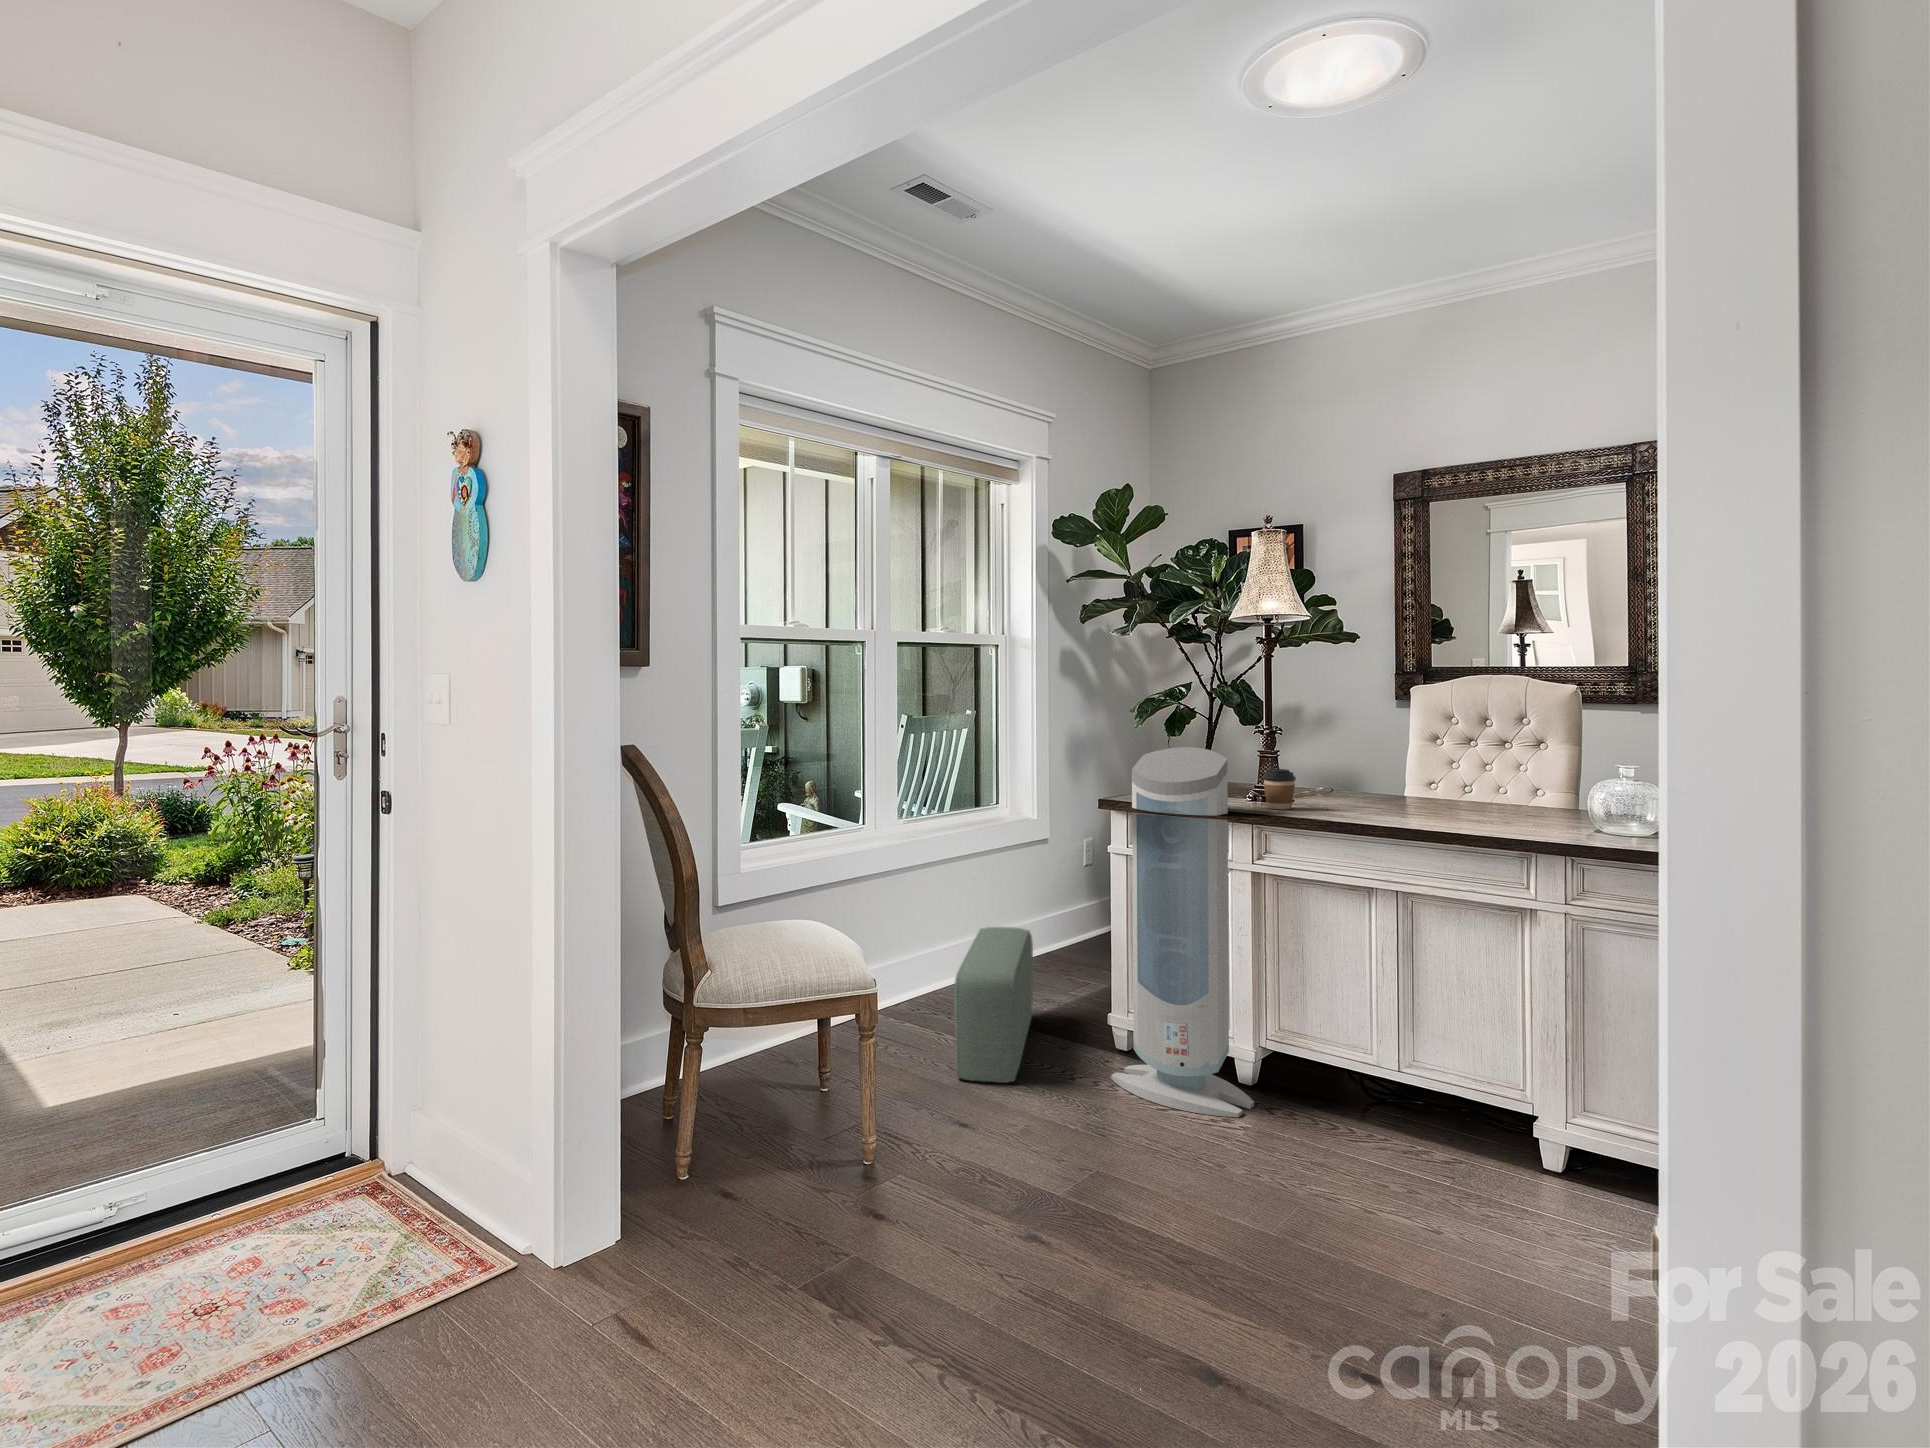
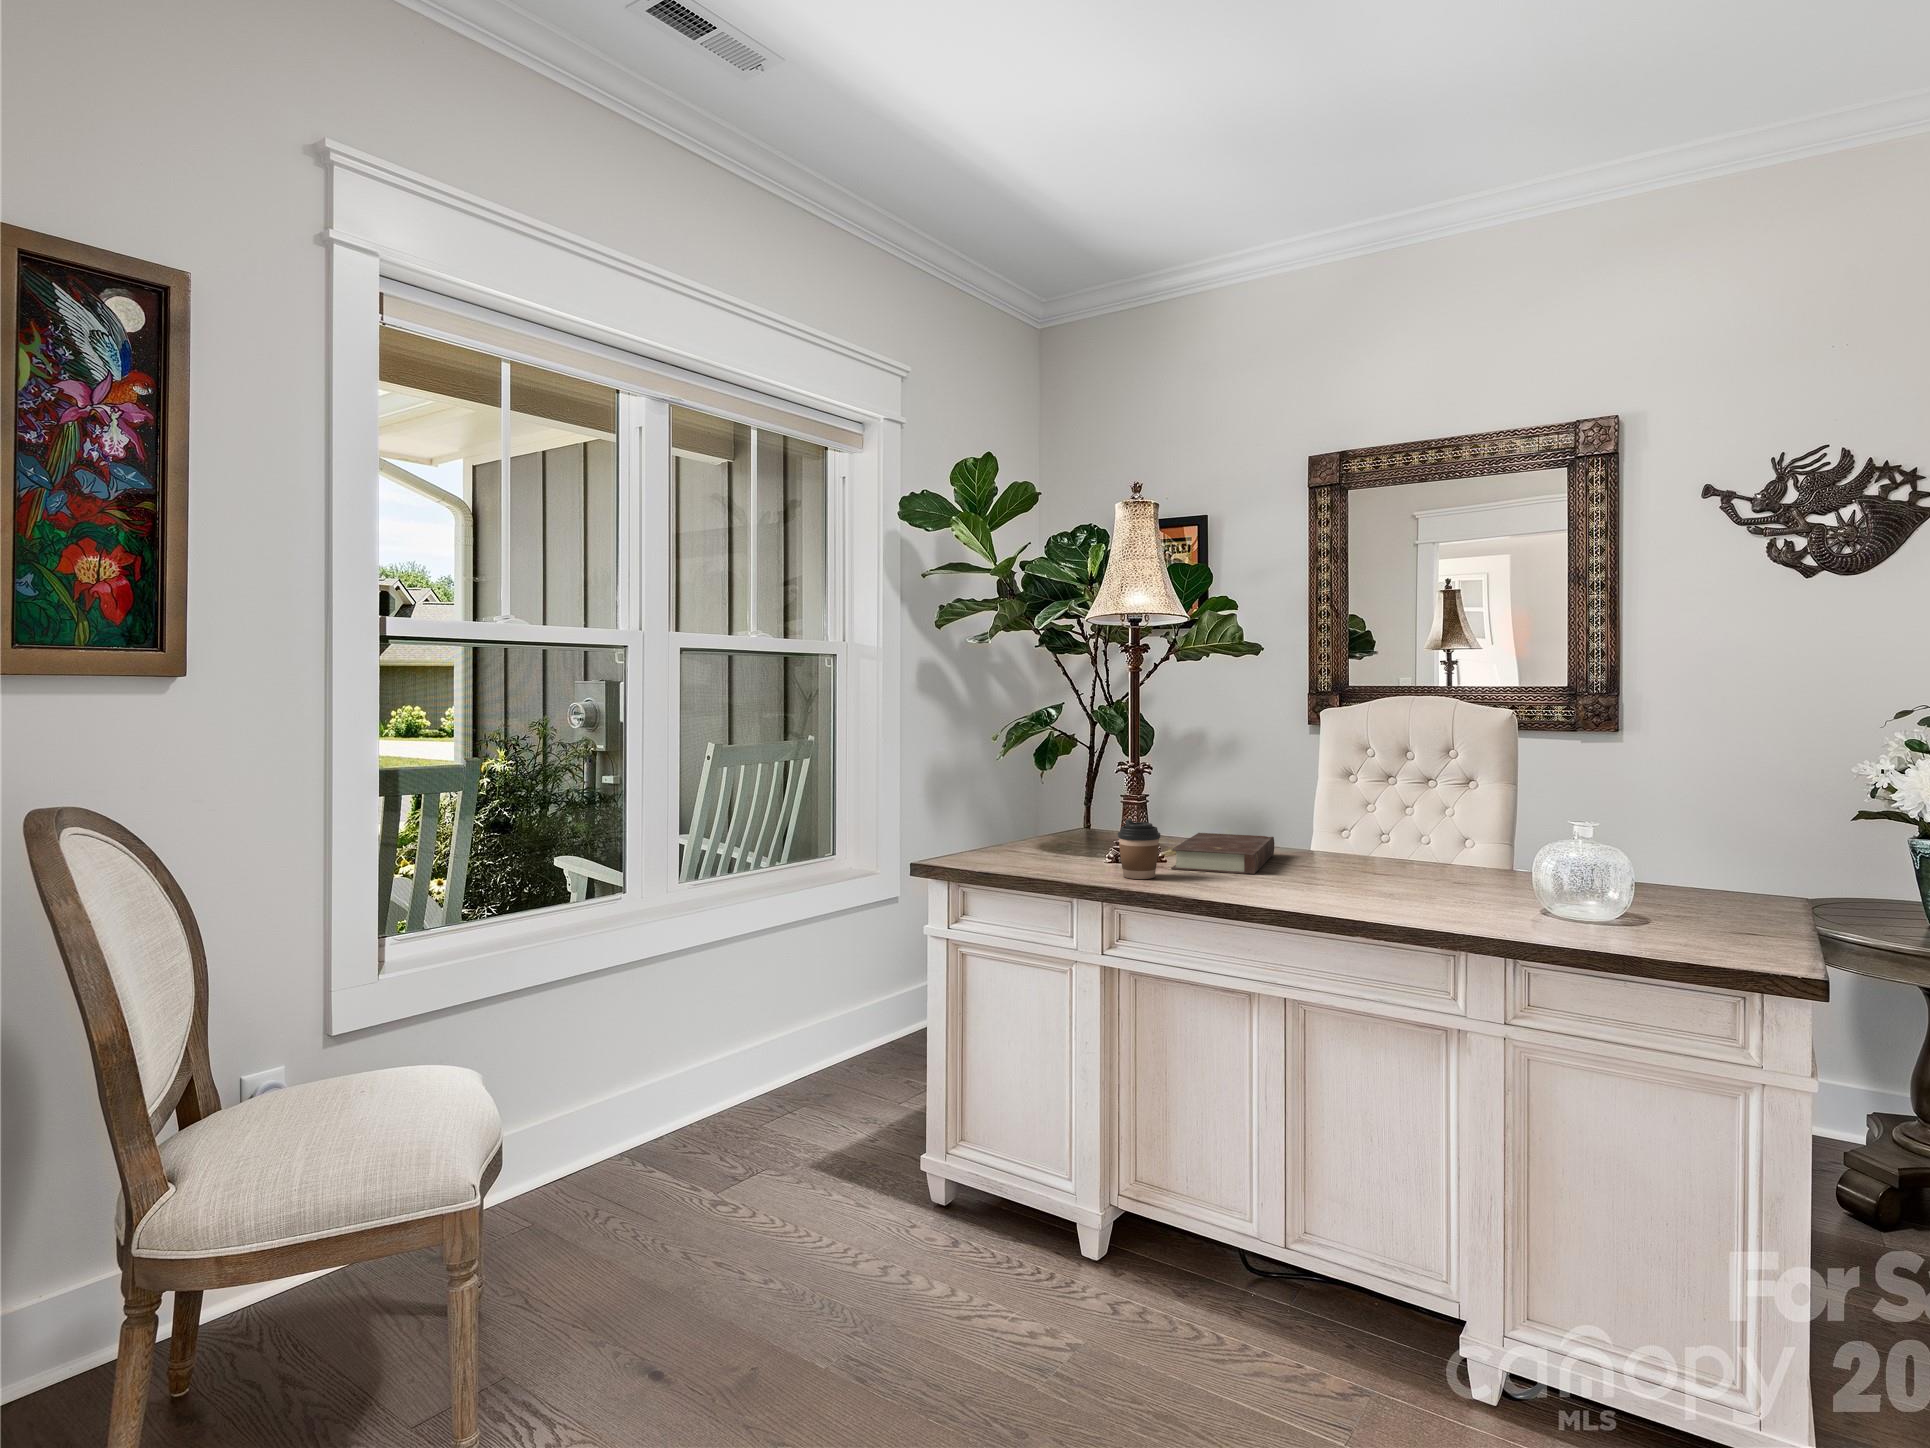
air purifier: present [1111,747,1254,1117] -> none [909,793,1096,1328]
book: none [1301,781,1378,808] -> present [1171,833,1274,874]
pouf: present [954,927,1033,1083] -> none [683,1032,835,1282]

